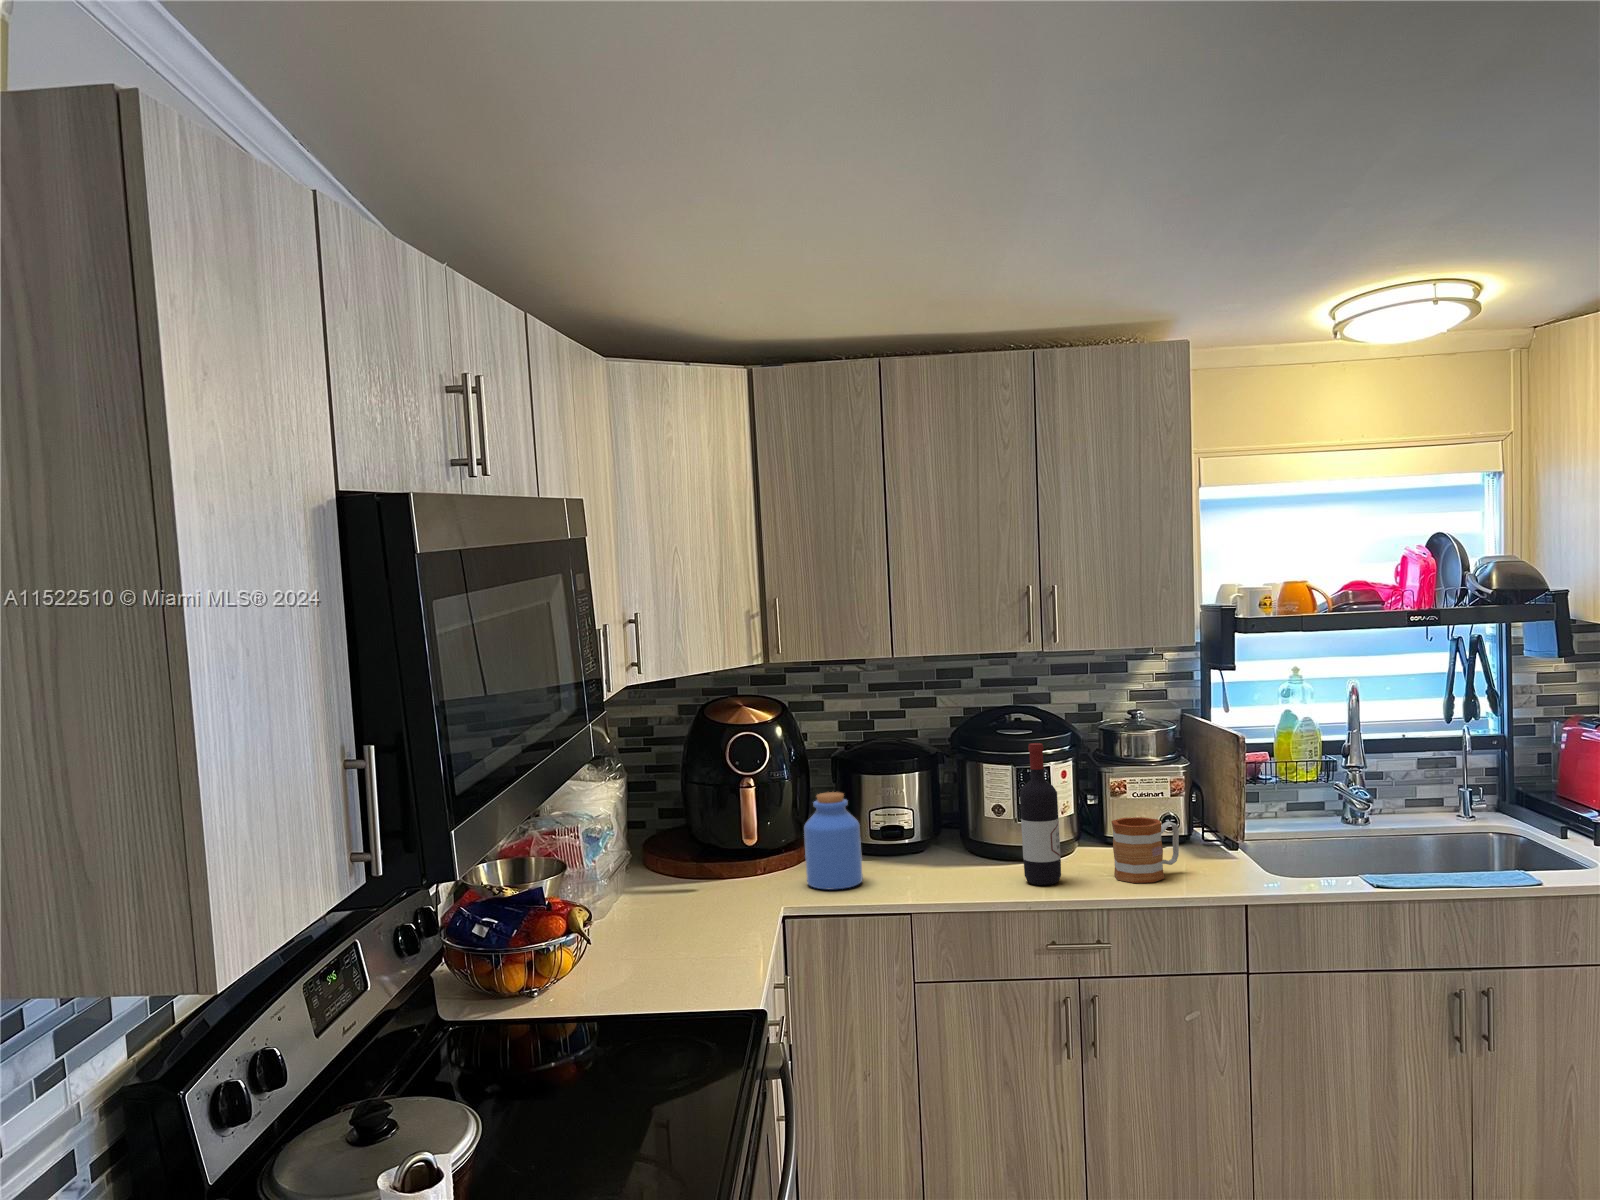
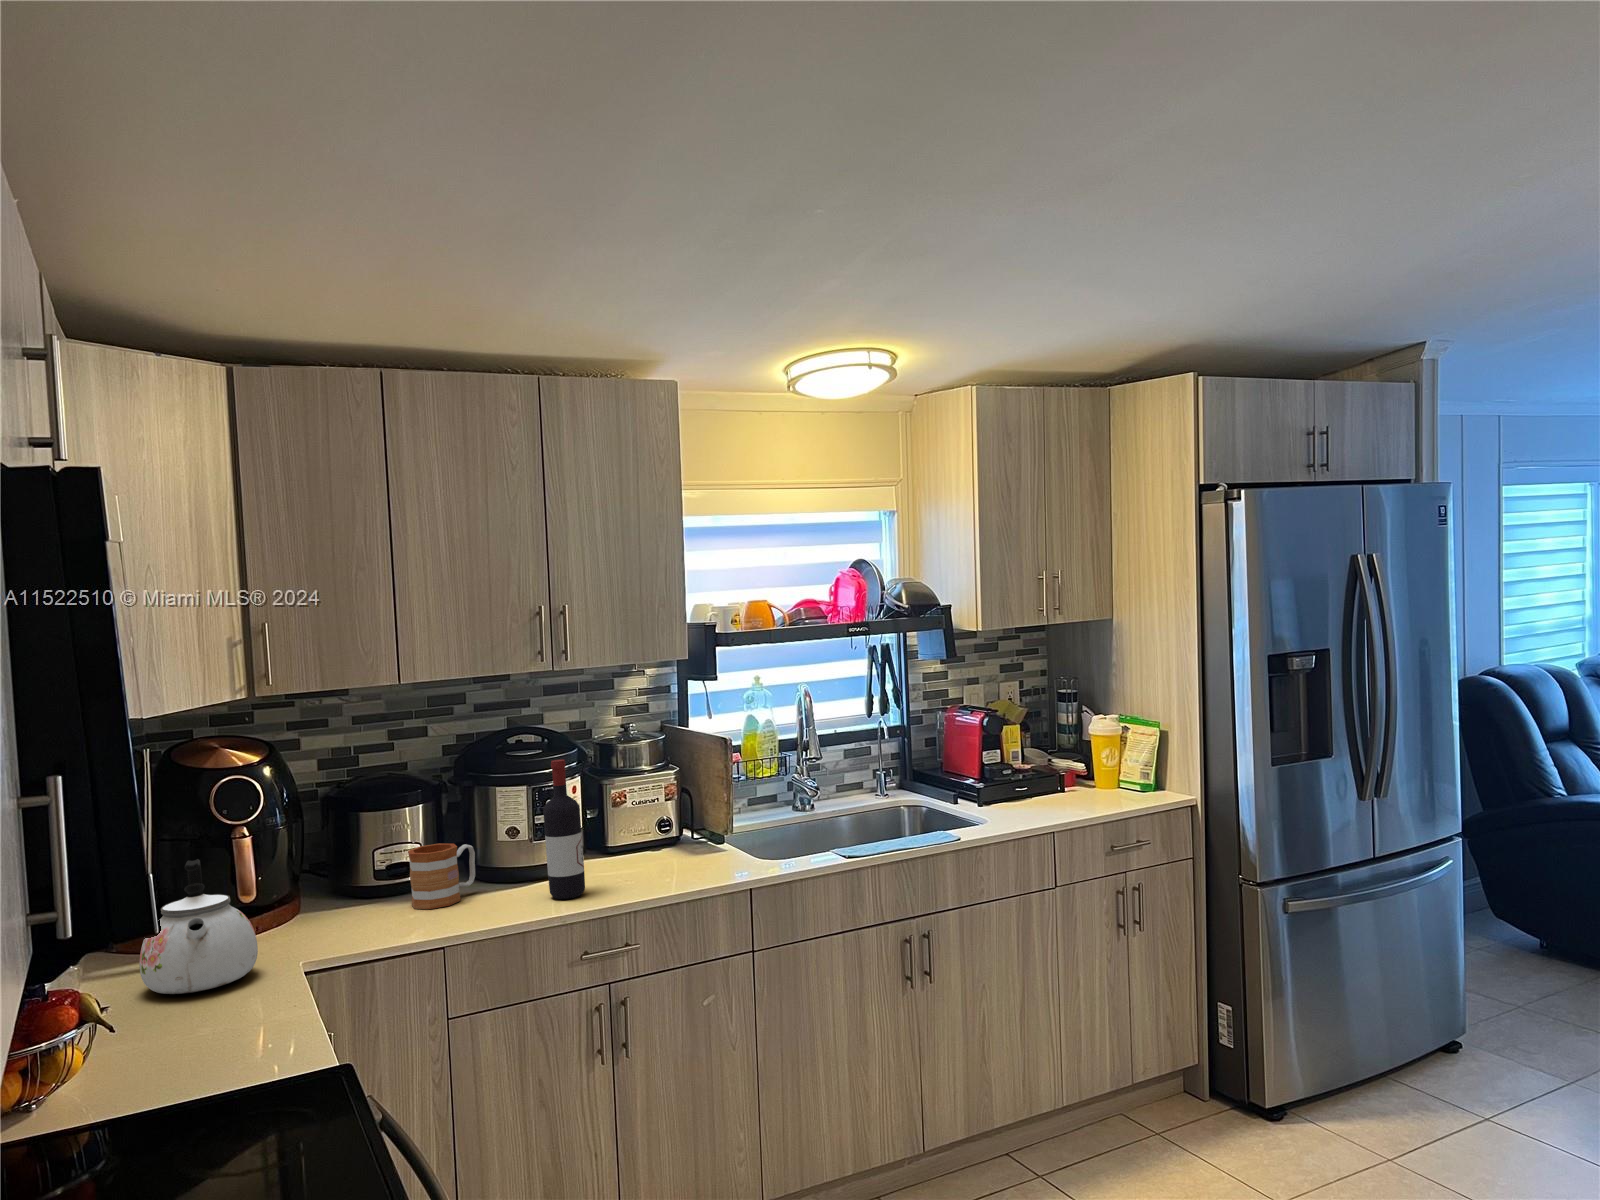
jar: present [804,792,863,890] -> none [310,832,380,939]
kettle: none [656,803,747,916] -> present [140,859,258,994]
mug: present [1111,817,1179,883] -> present [408,844,475,909]

